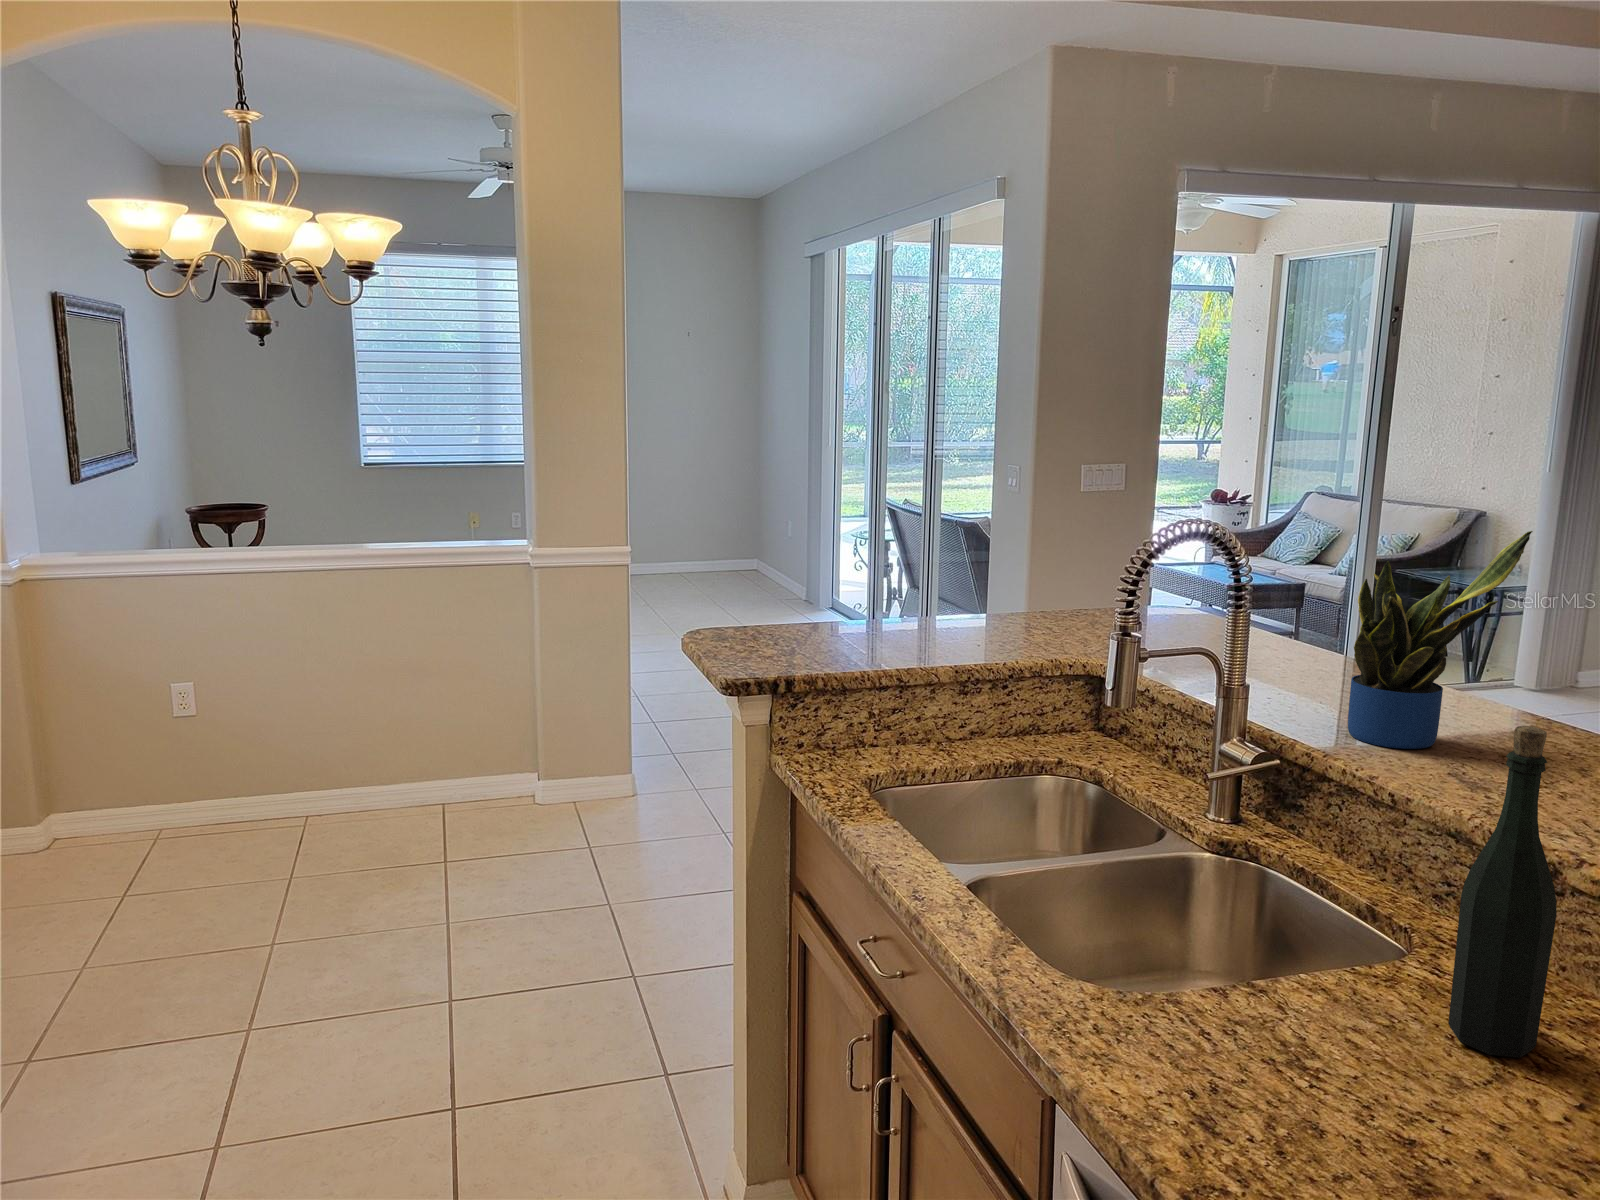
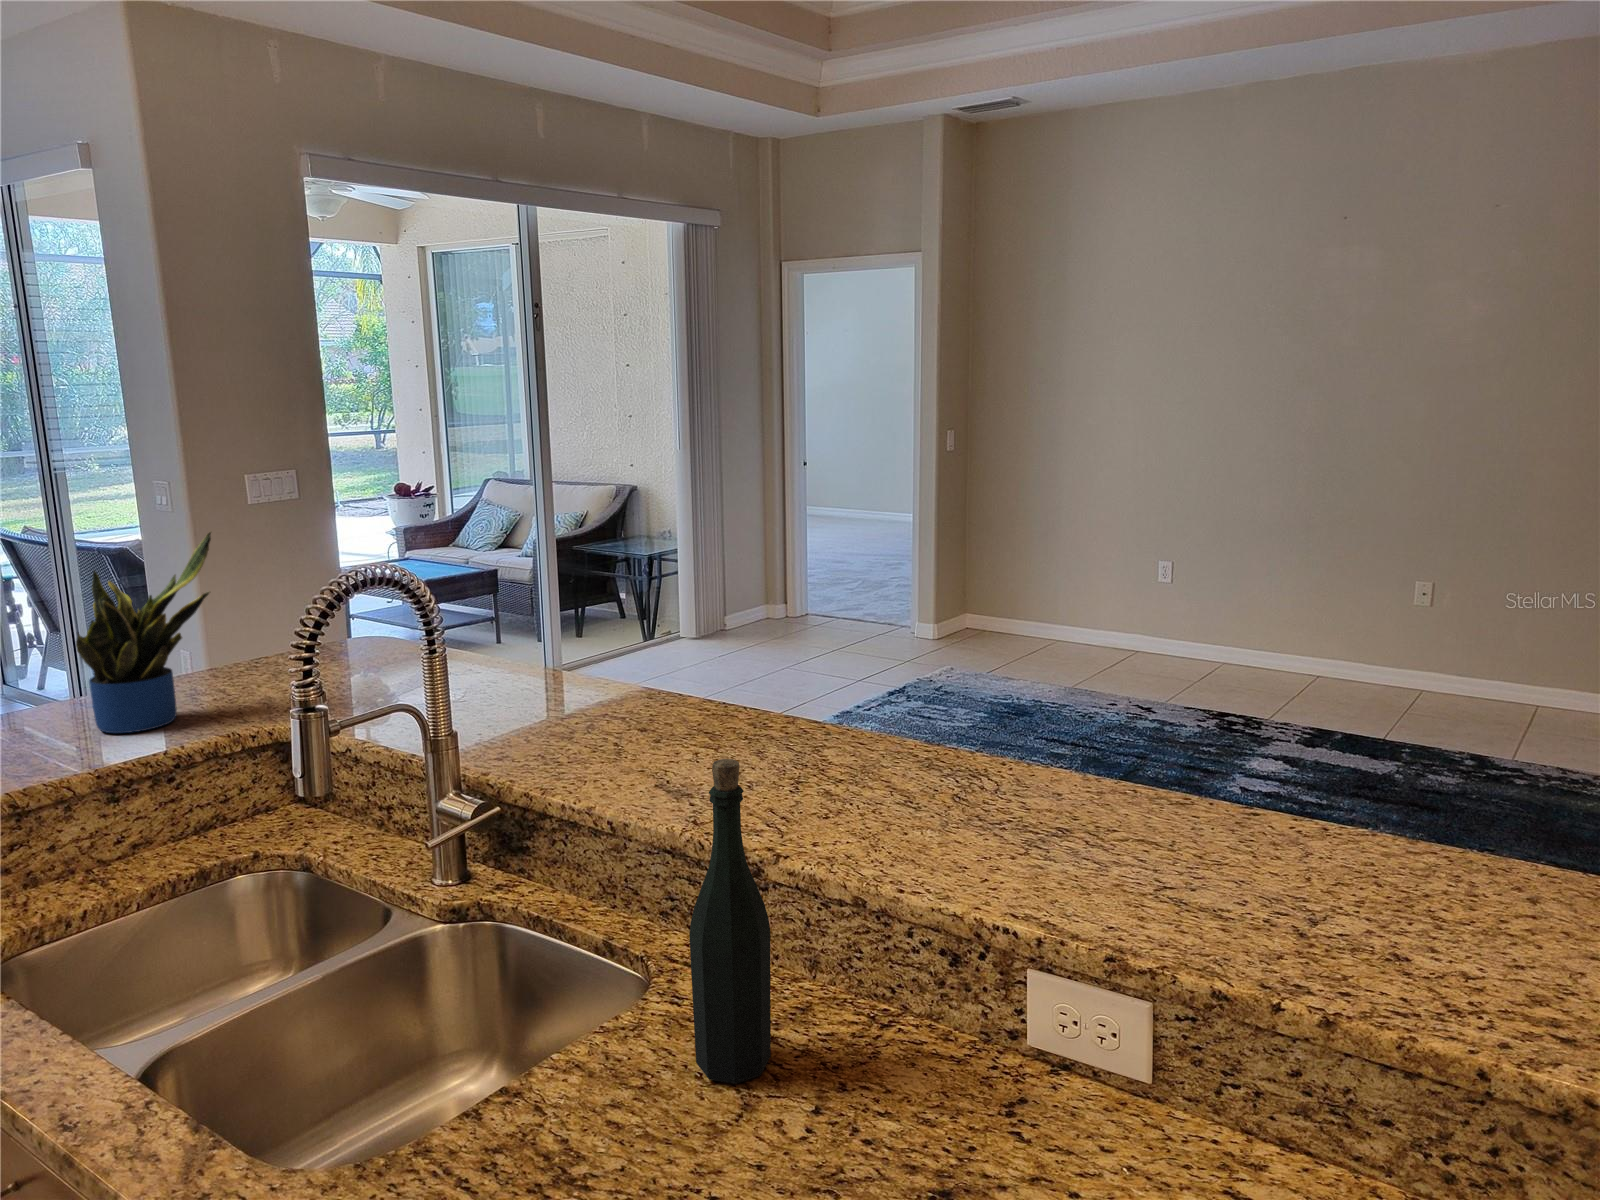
potted plant: present [1348,531,1533,749] -> present [76,532,211,733]

